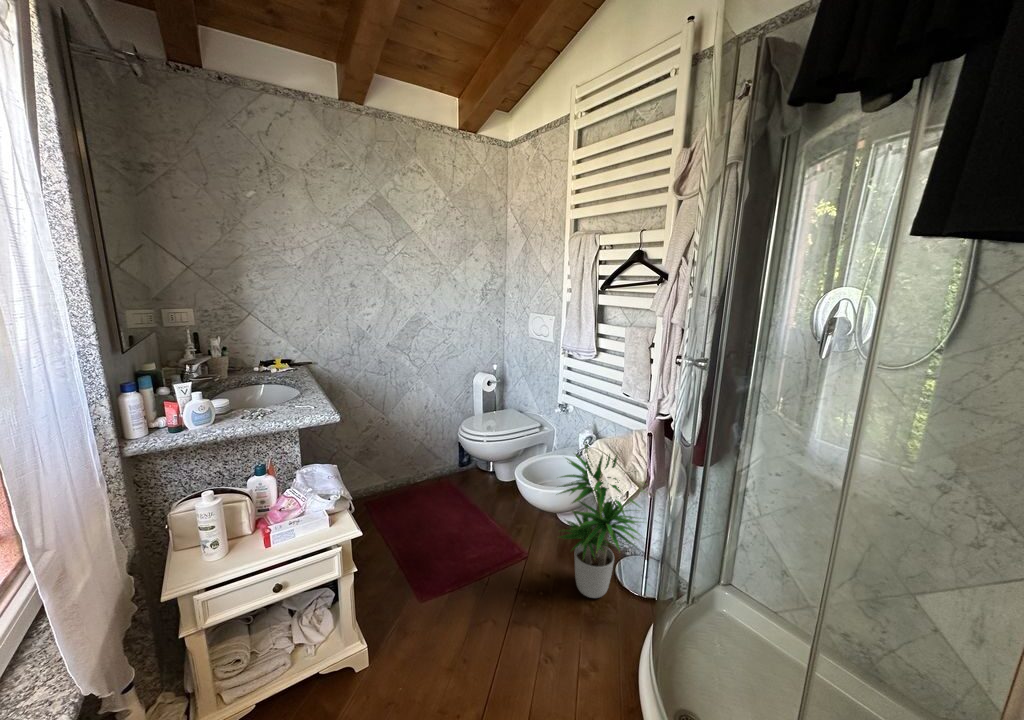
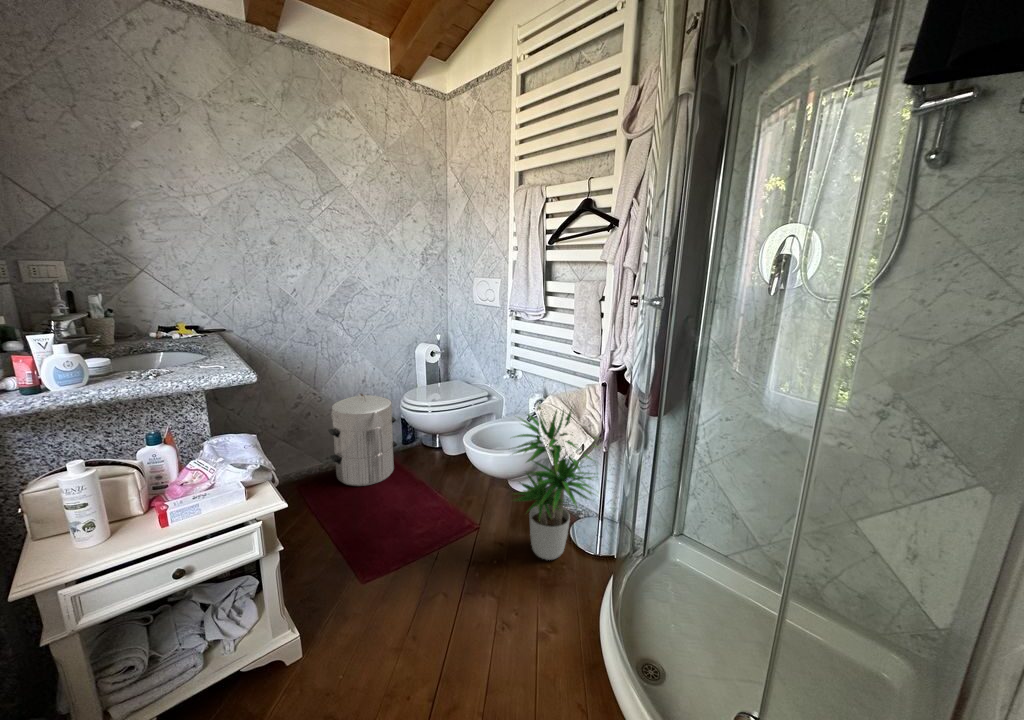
waste bin: none [392,421,453,508] -> present [328,394,397,486]

